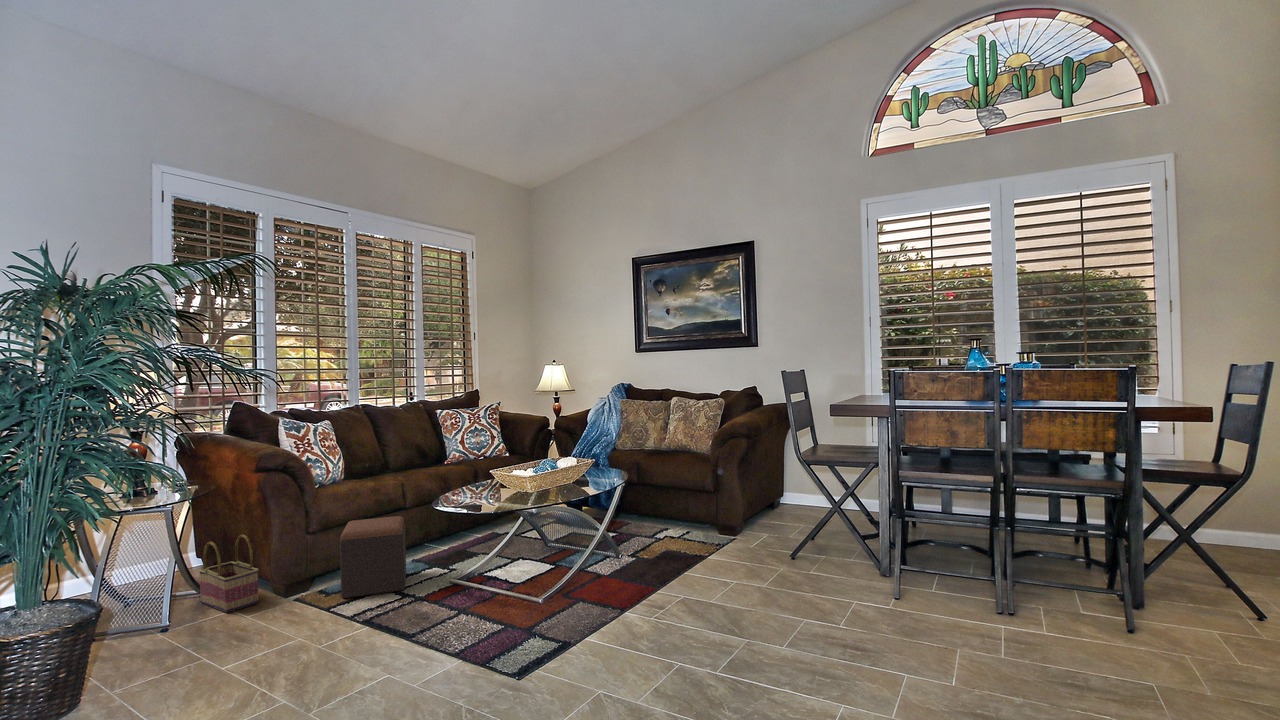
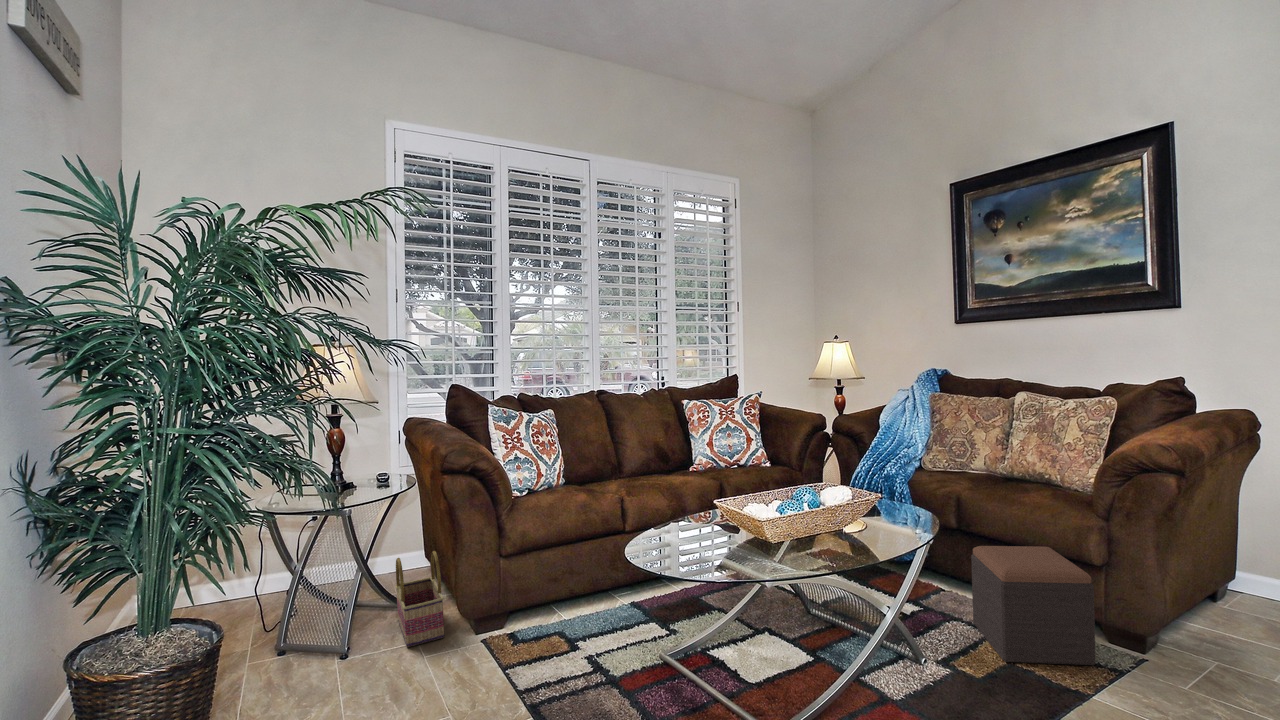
footstool: present [340,516,406,598] -> present [971,546,1096,665]

